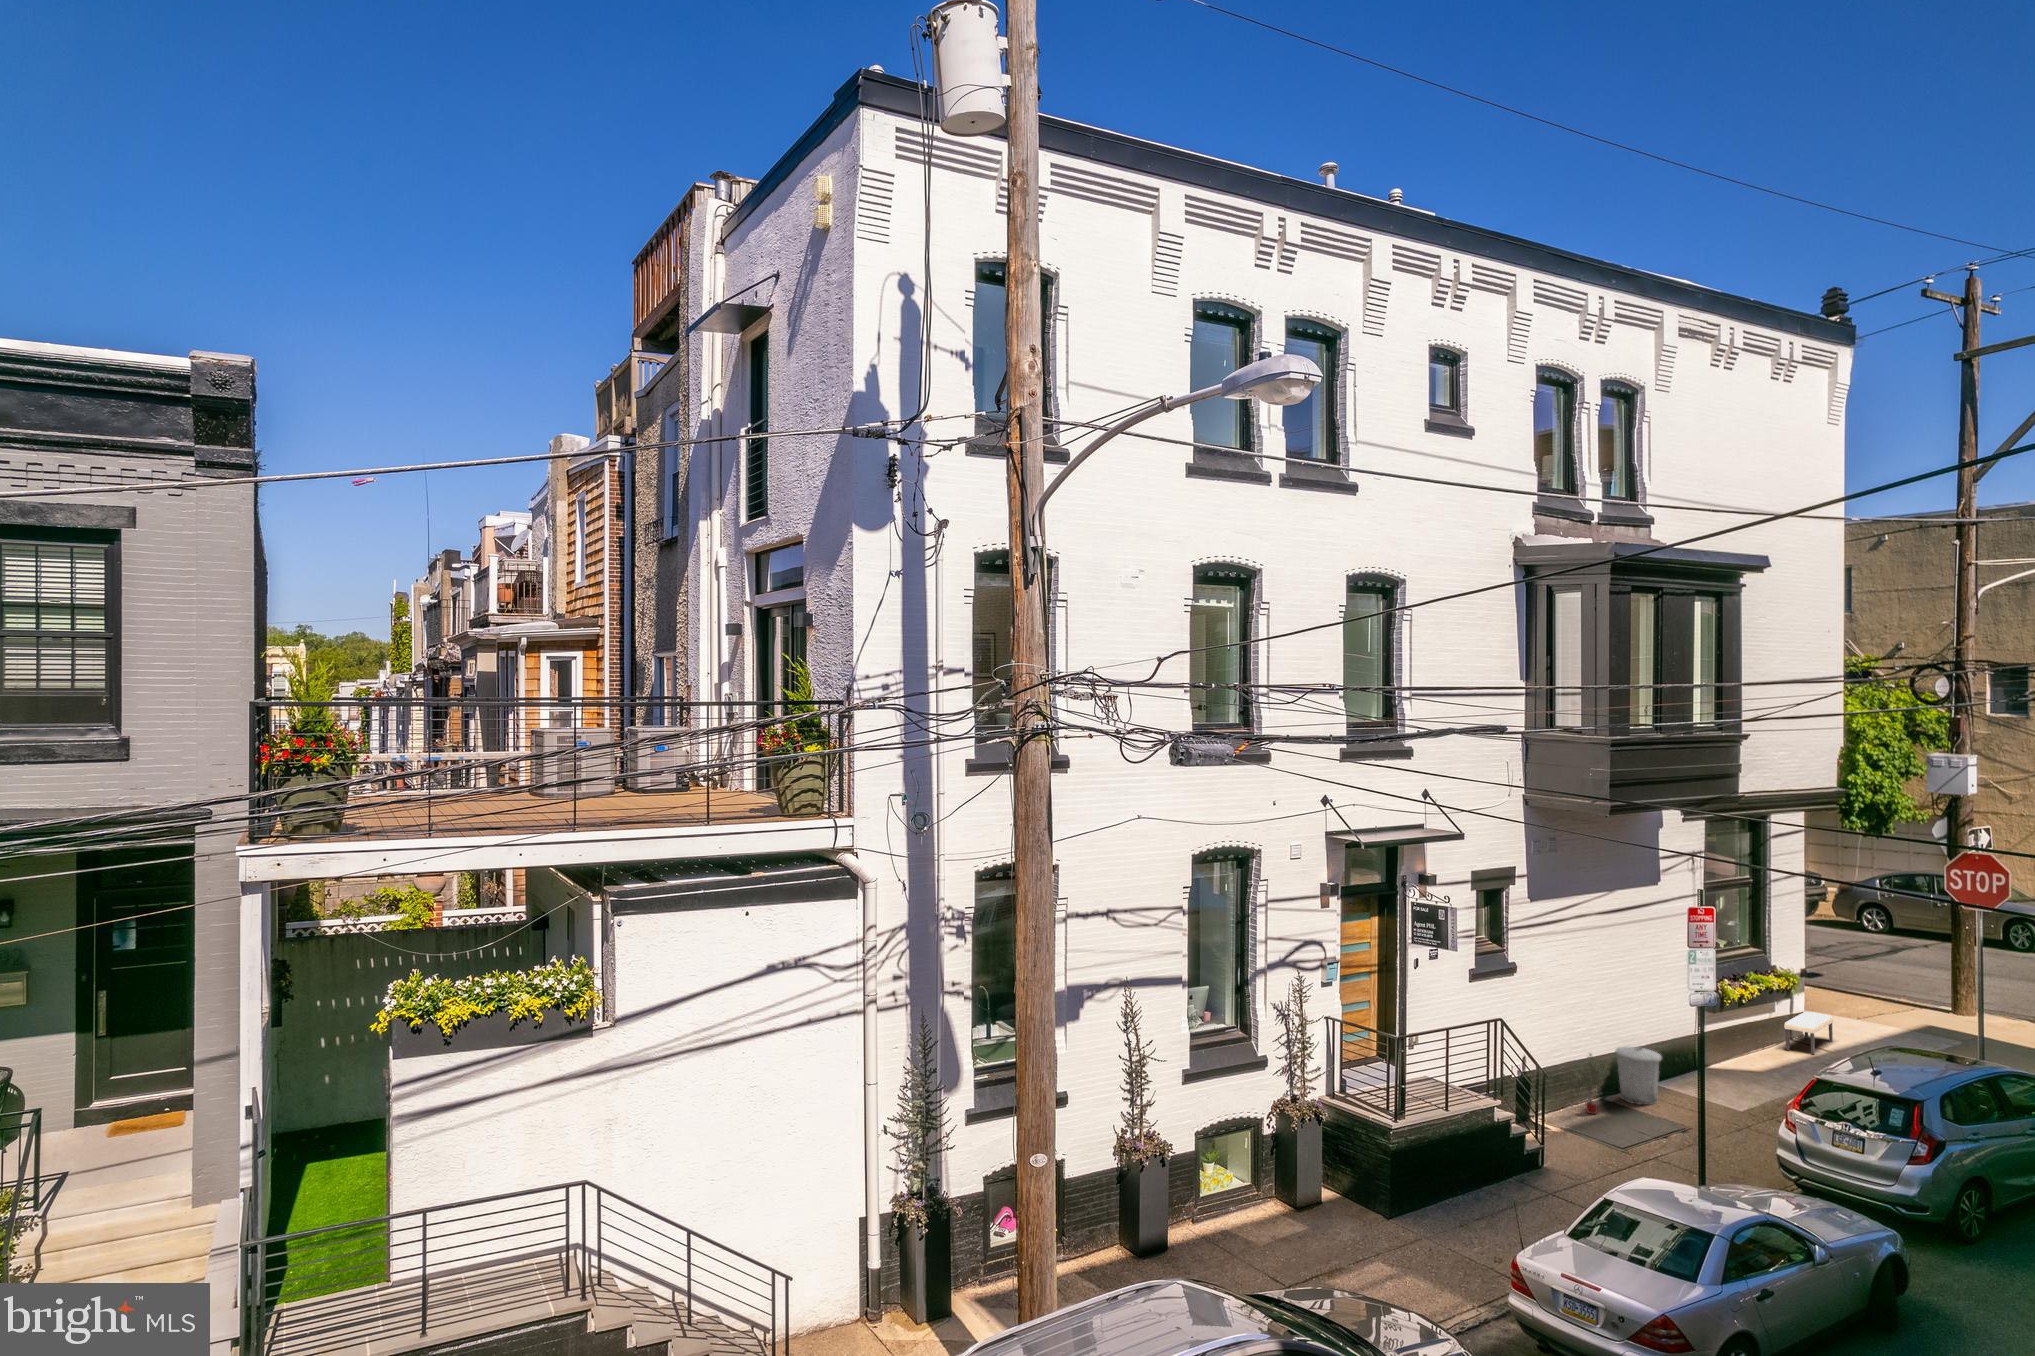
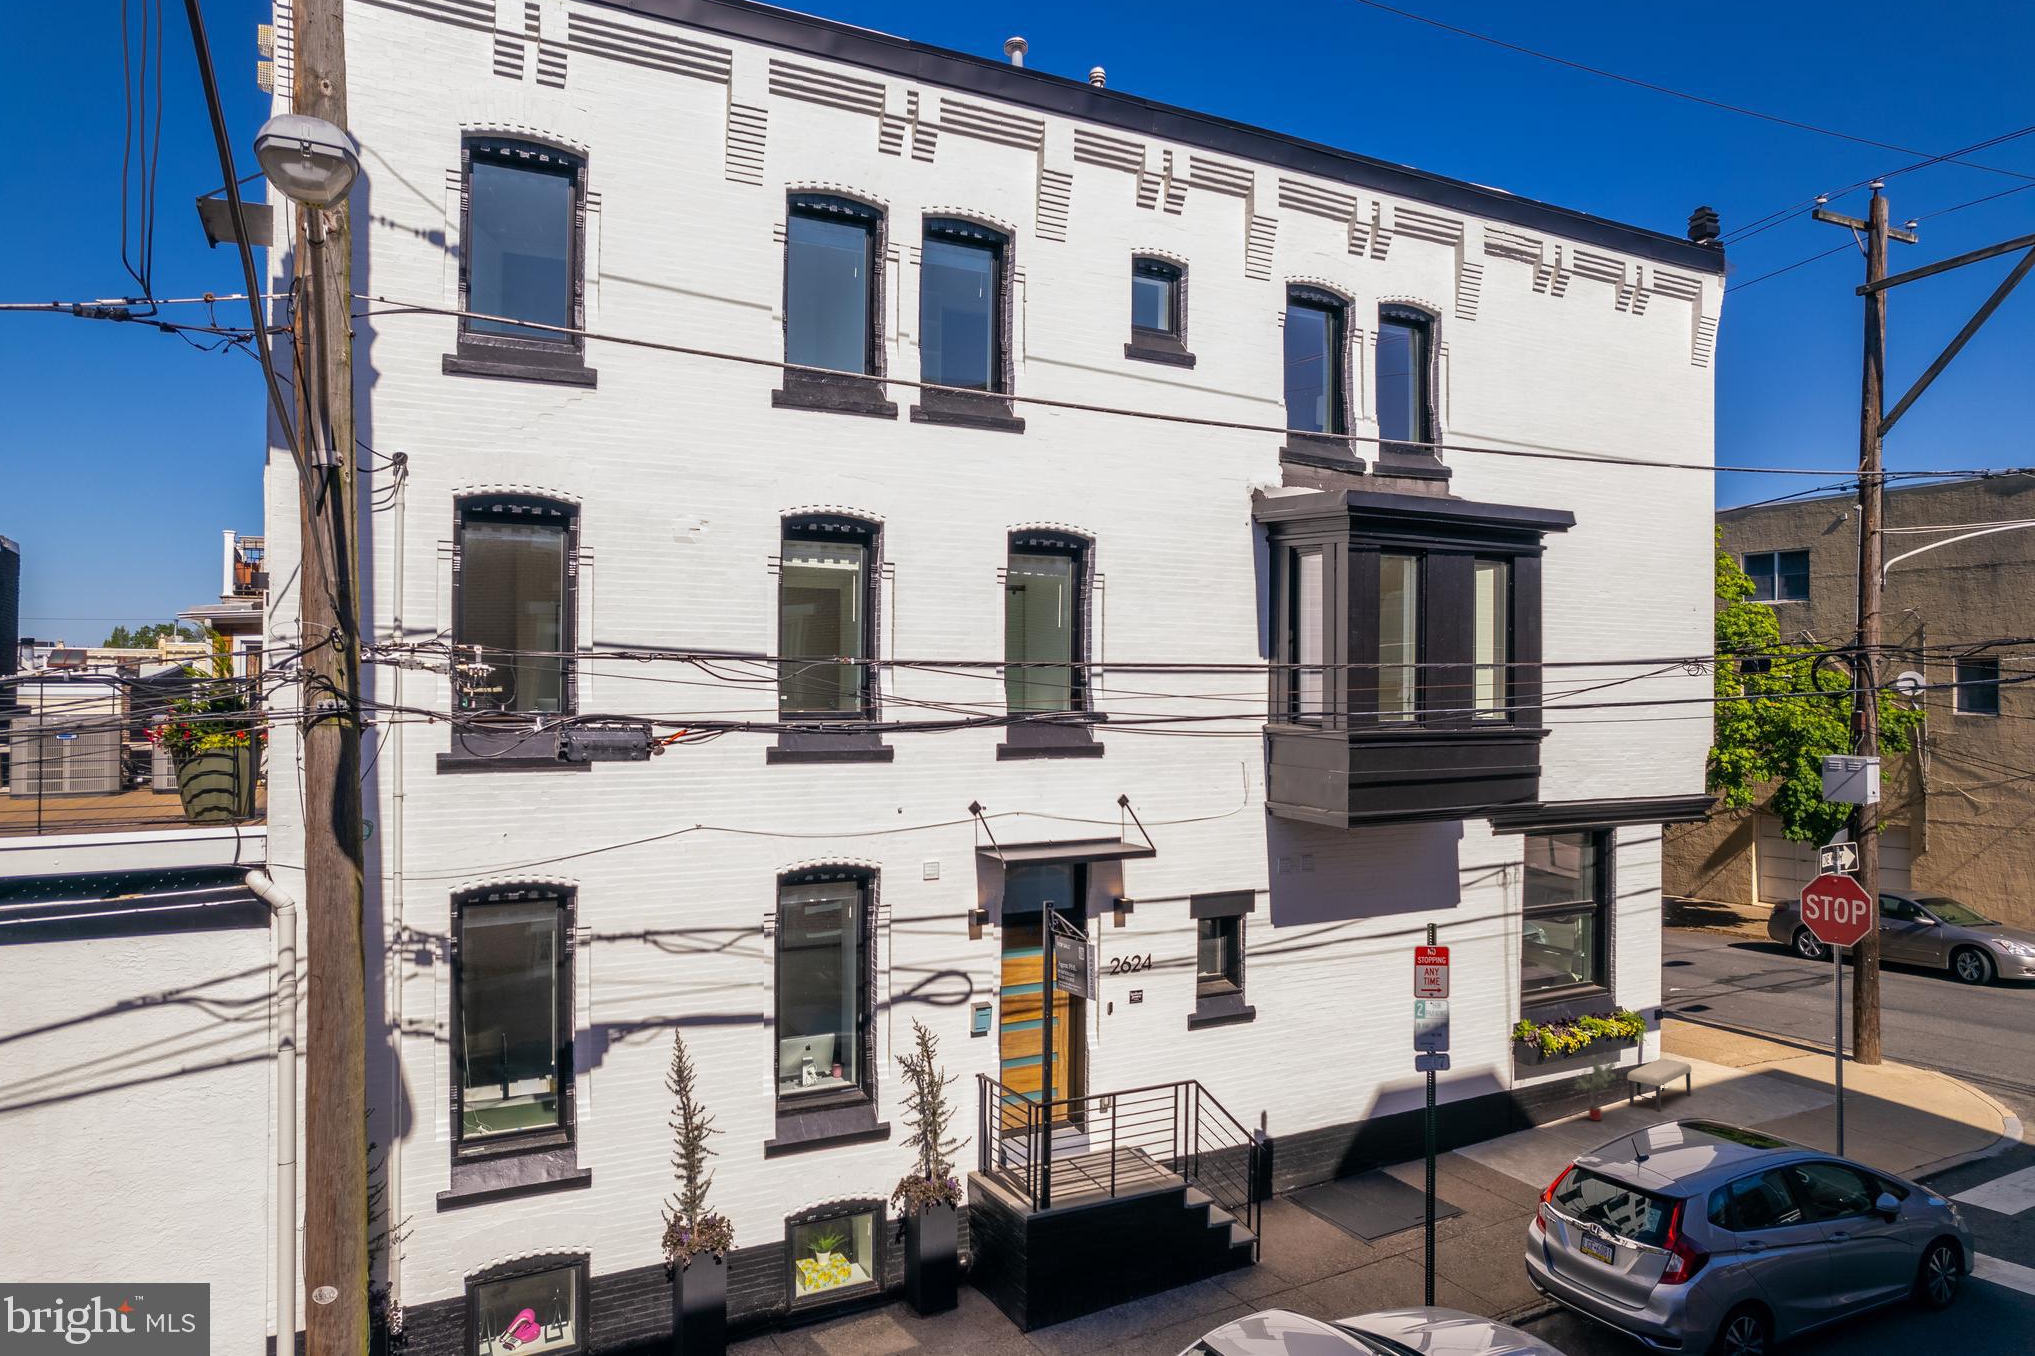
trash can: present [1616,1046,1662,1105] -> none [1395,1103,1447,1176]
potted tree: present [1573,1053,1609,1114] -> present [1575,1056,1615,1121]

